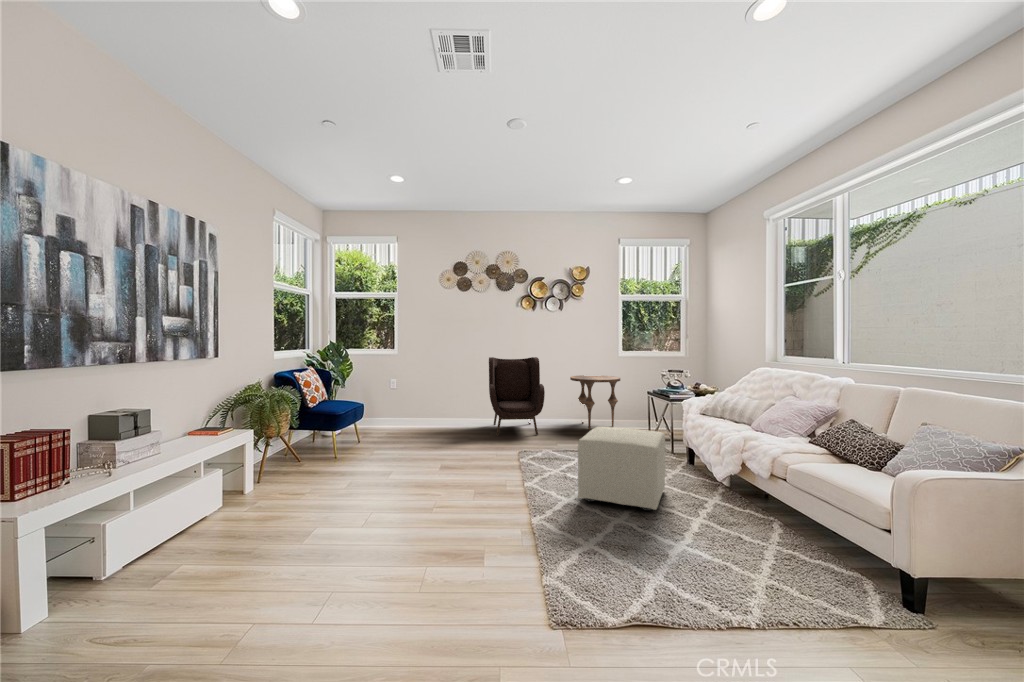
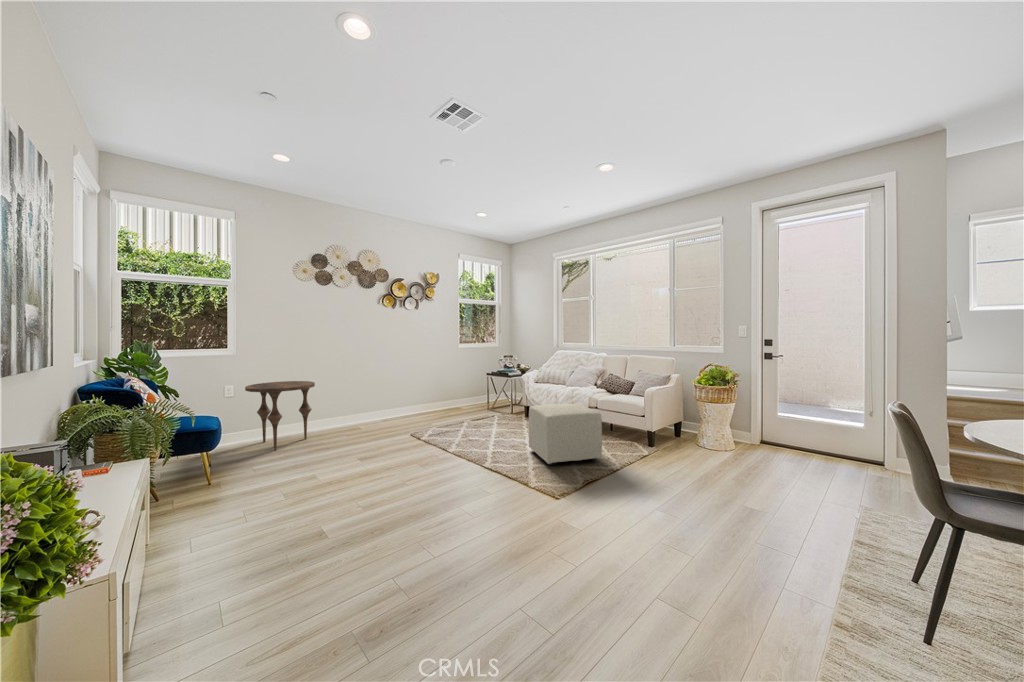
armchair: present [489,357,545,435] -> none [357,354,427,432]
side table: present [570,375,620,430] -> present [245,381,315,450]

